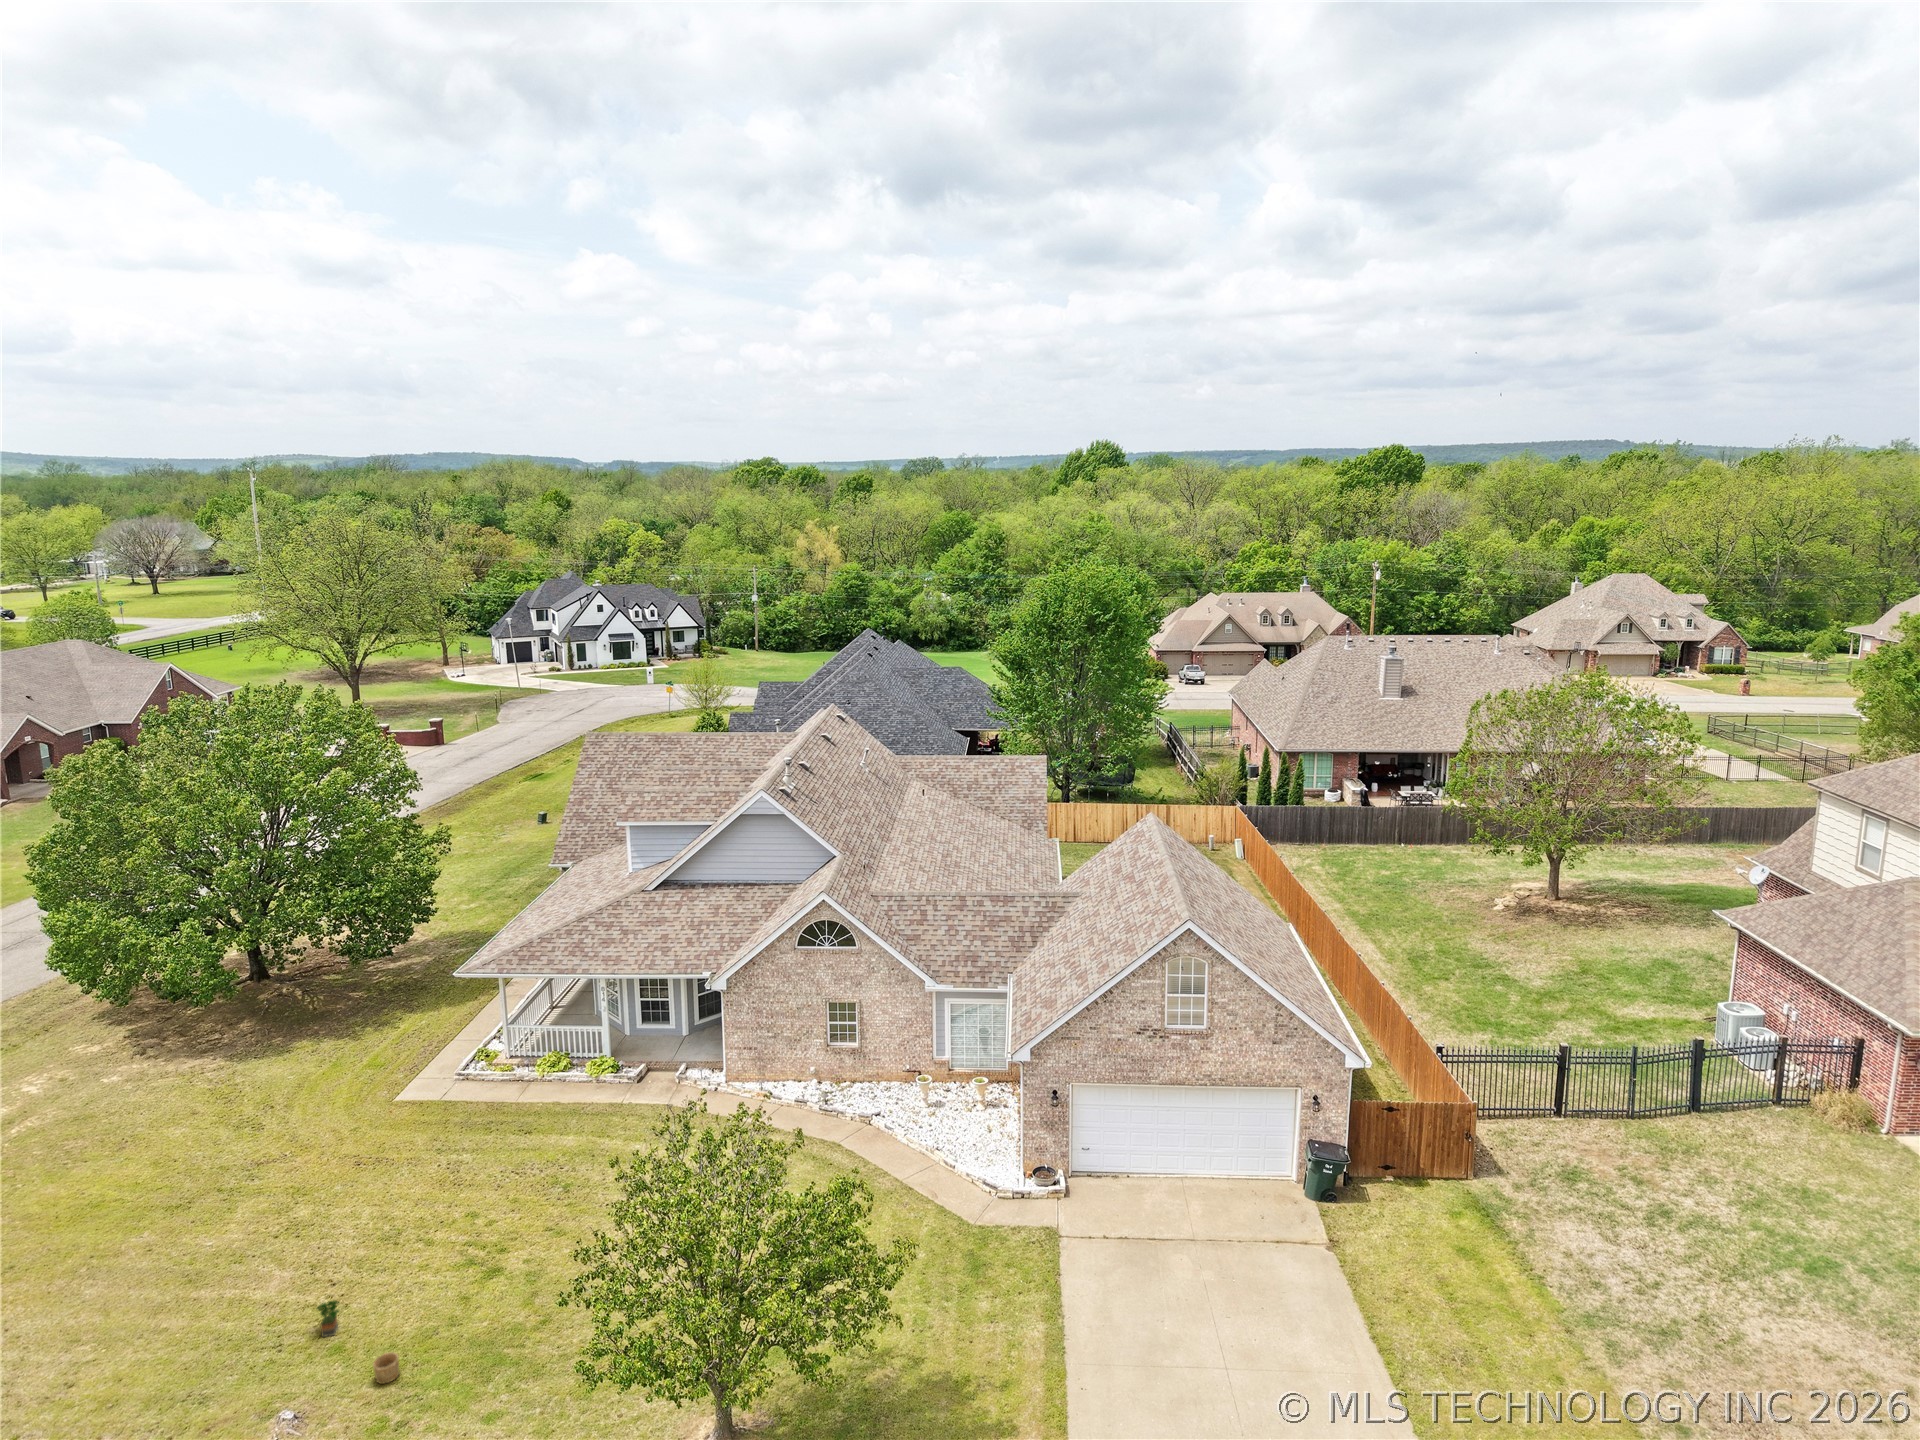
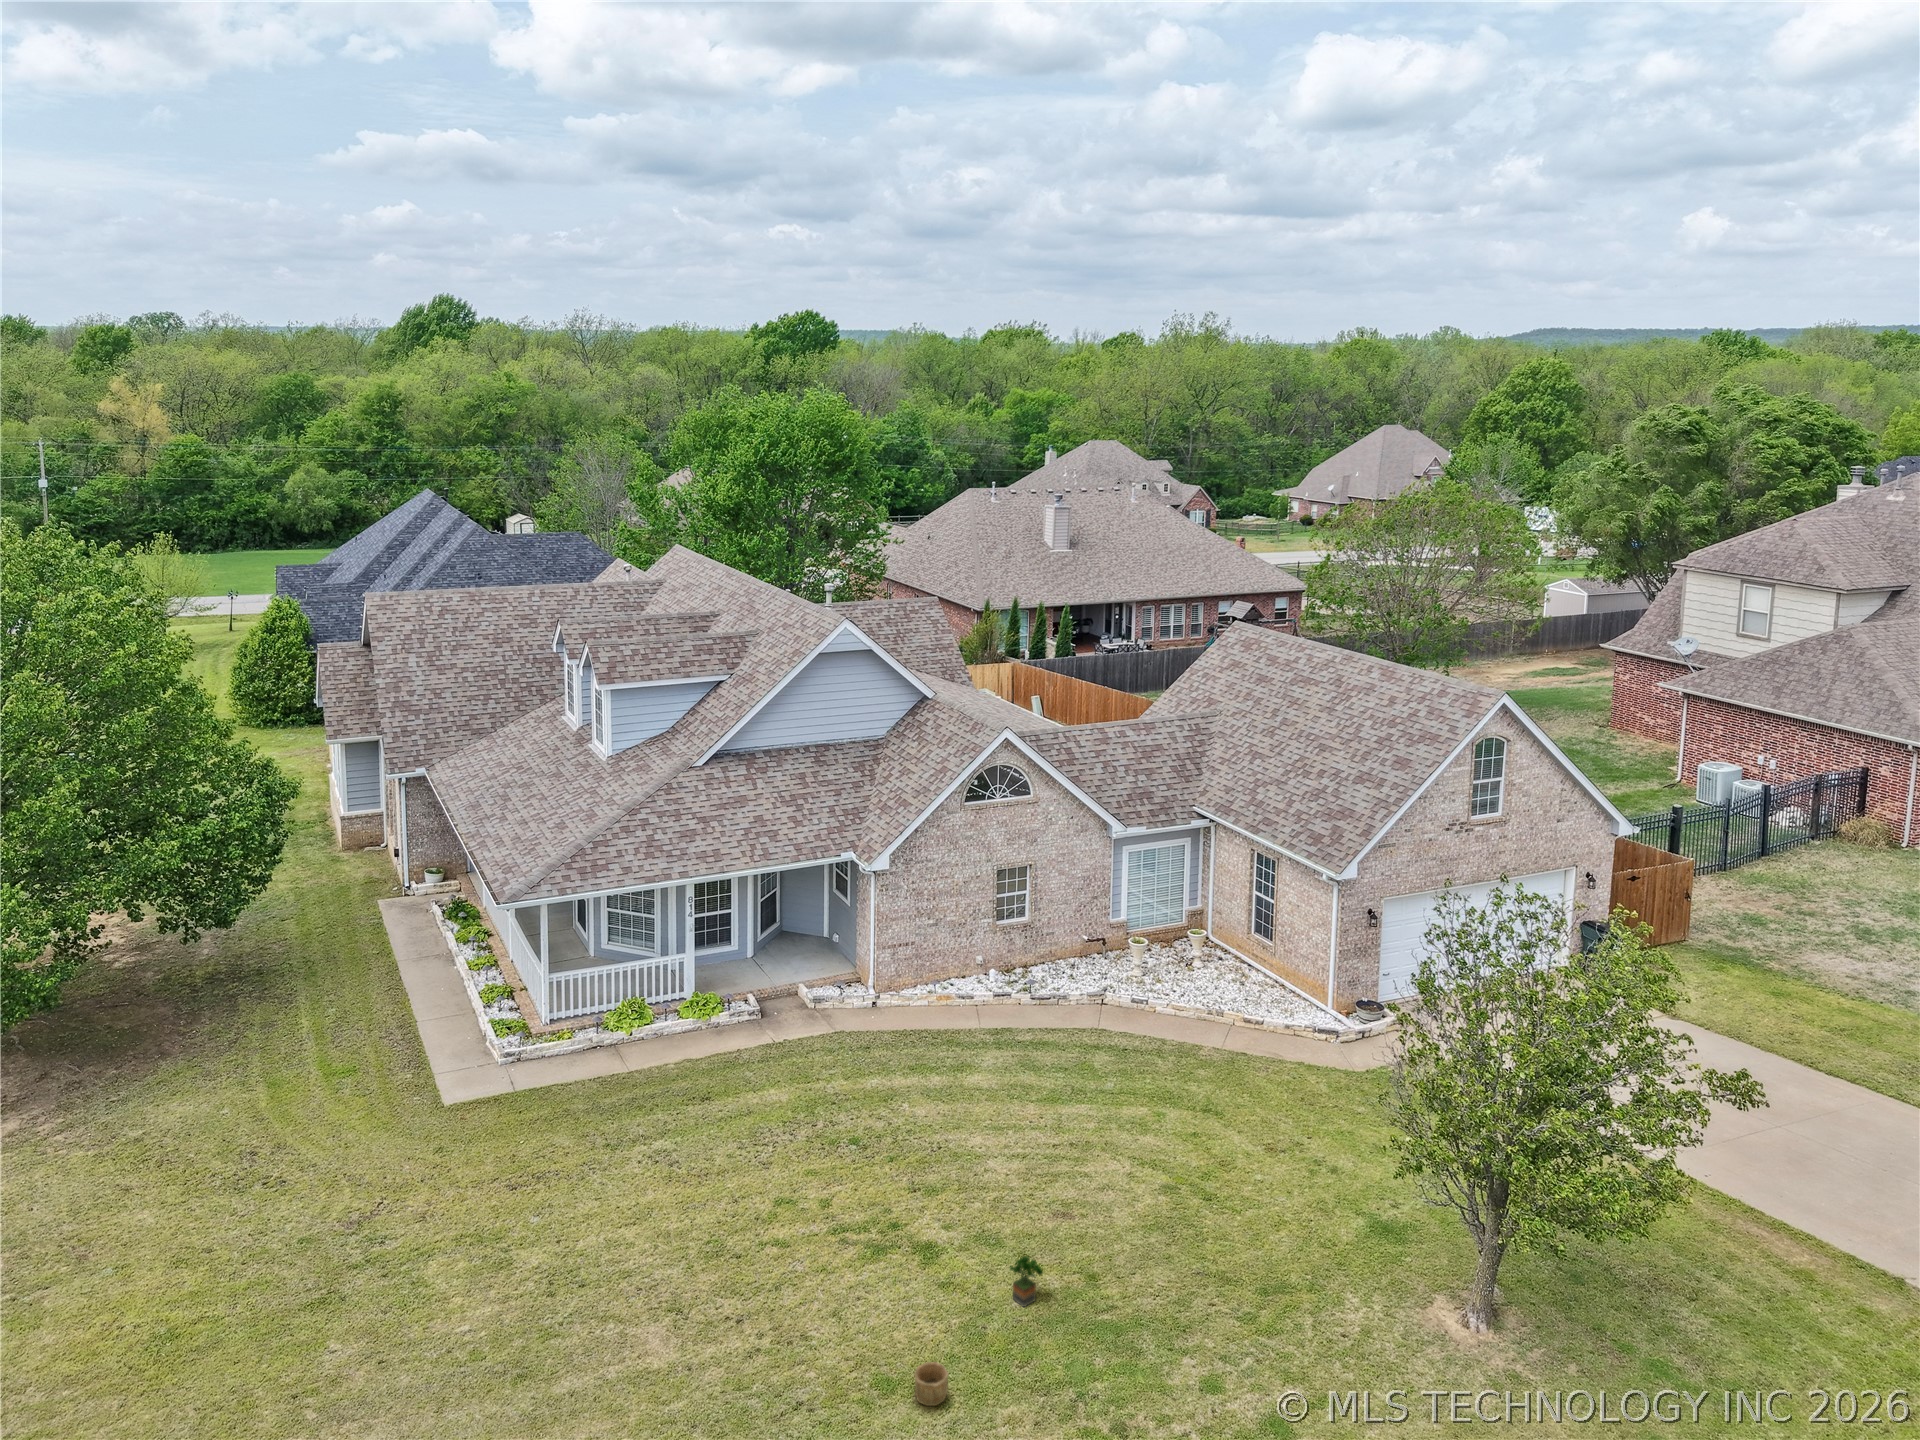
potted tree: present [317,1301,340,1337] -> present [1010,1256,1043,1307]

